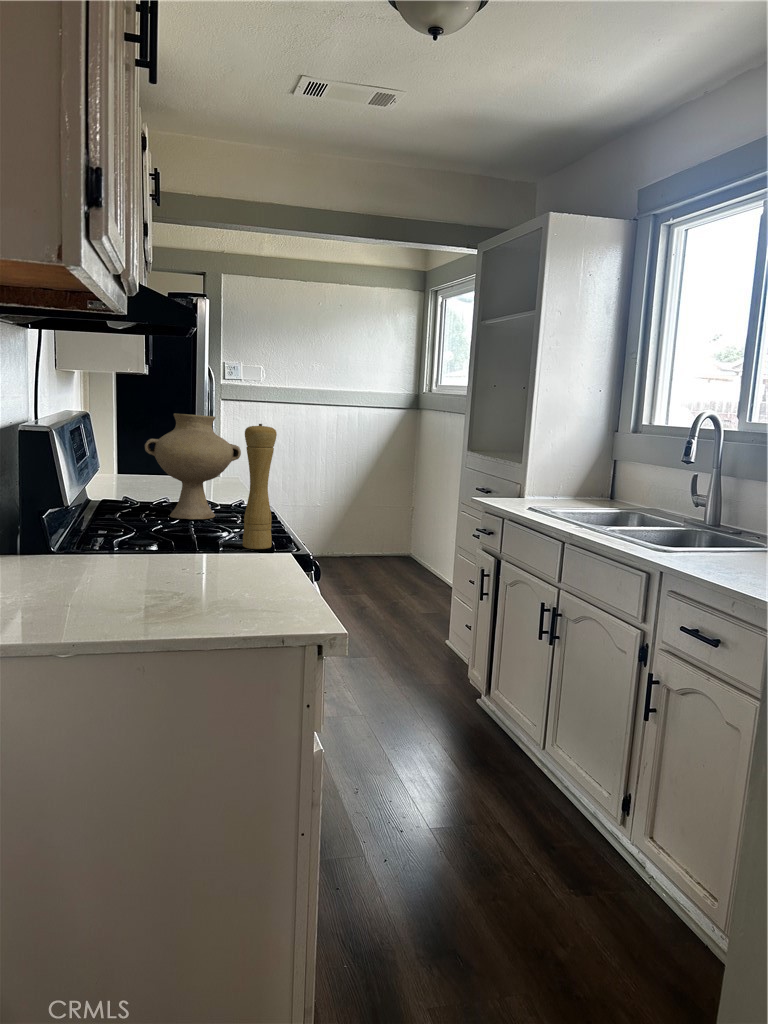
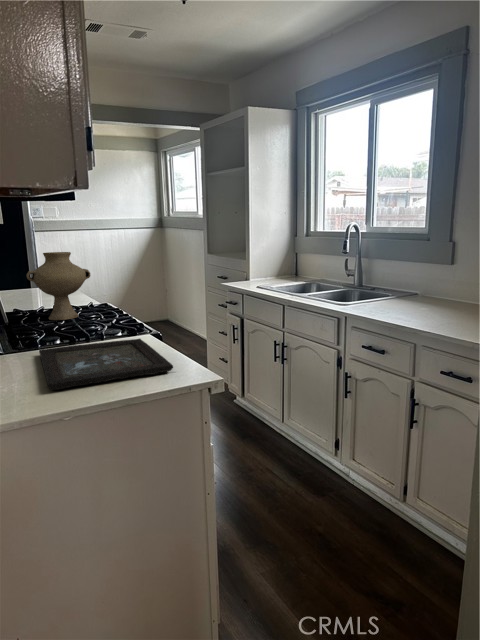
pepper mill: present [243,424,277,549] -> none [106,257,131,335]
tray: none [82,552,289,608] -> present [39,339,173,390]

